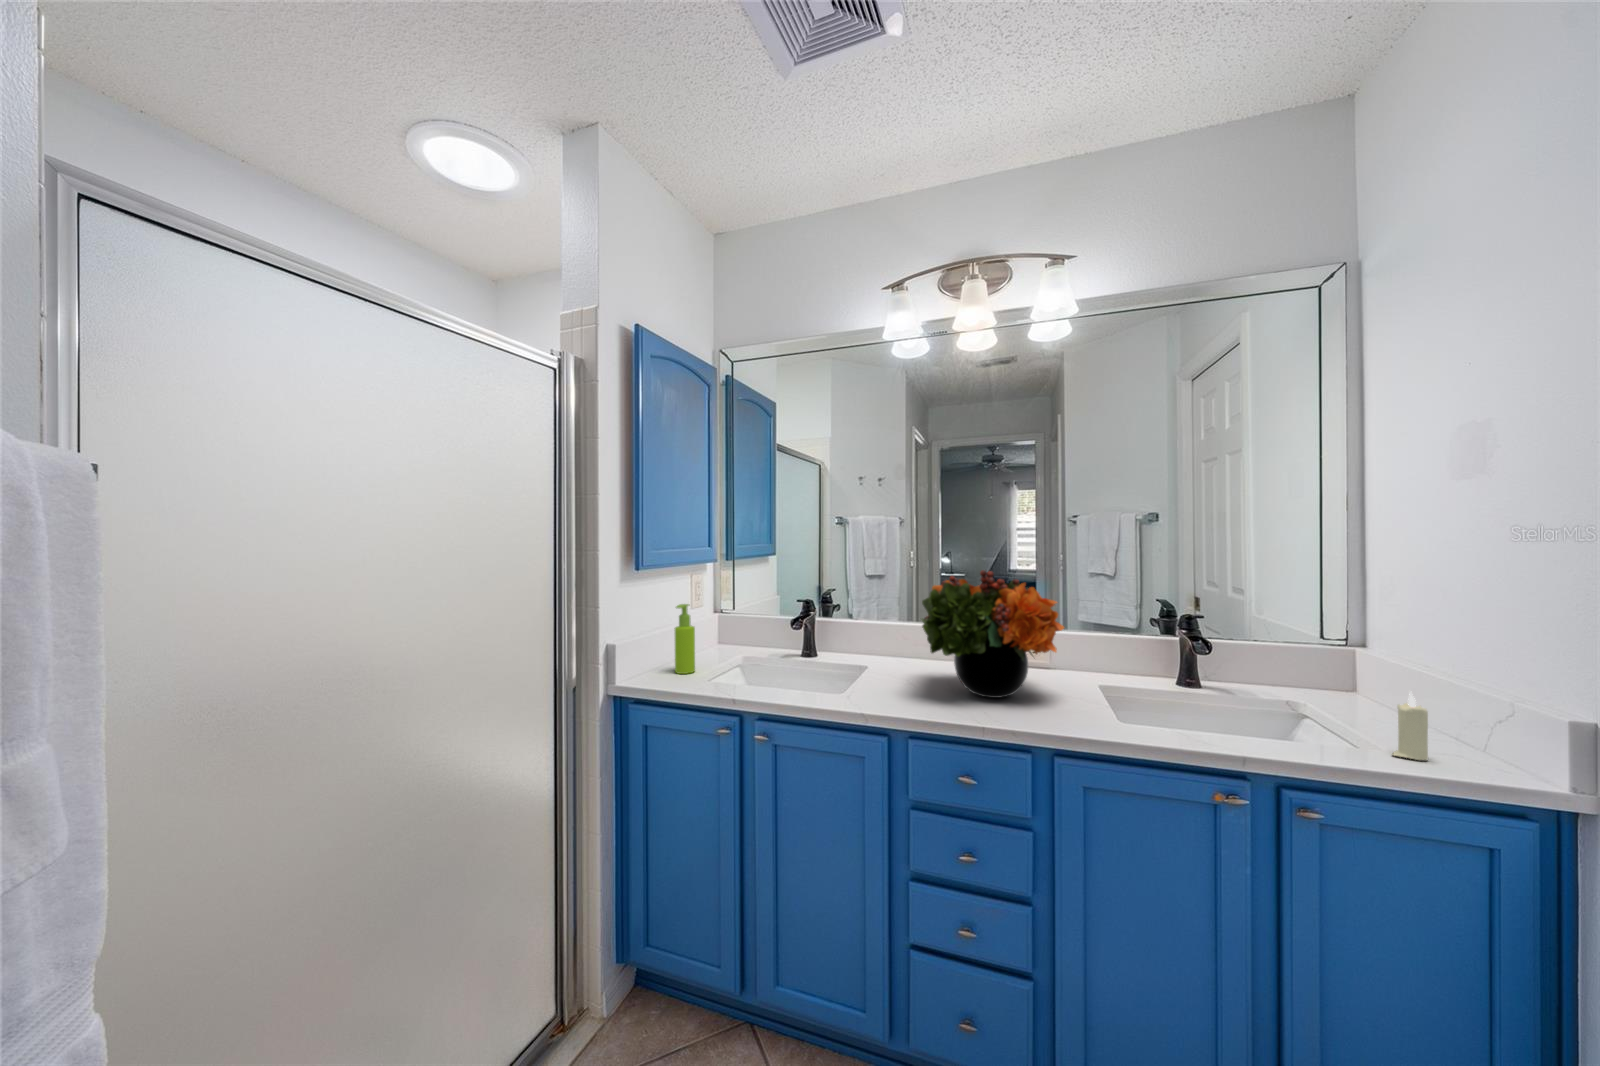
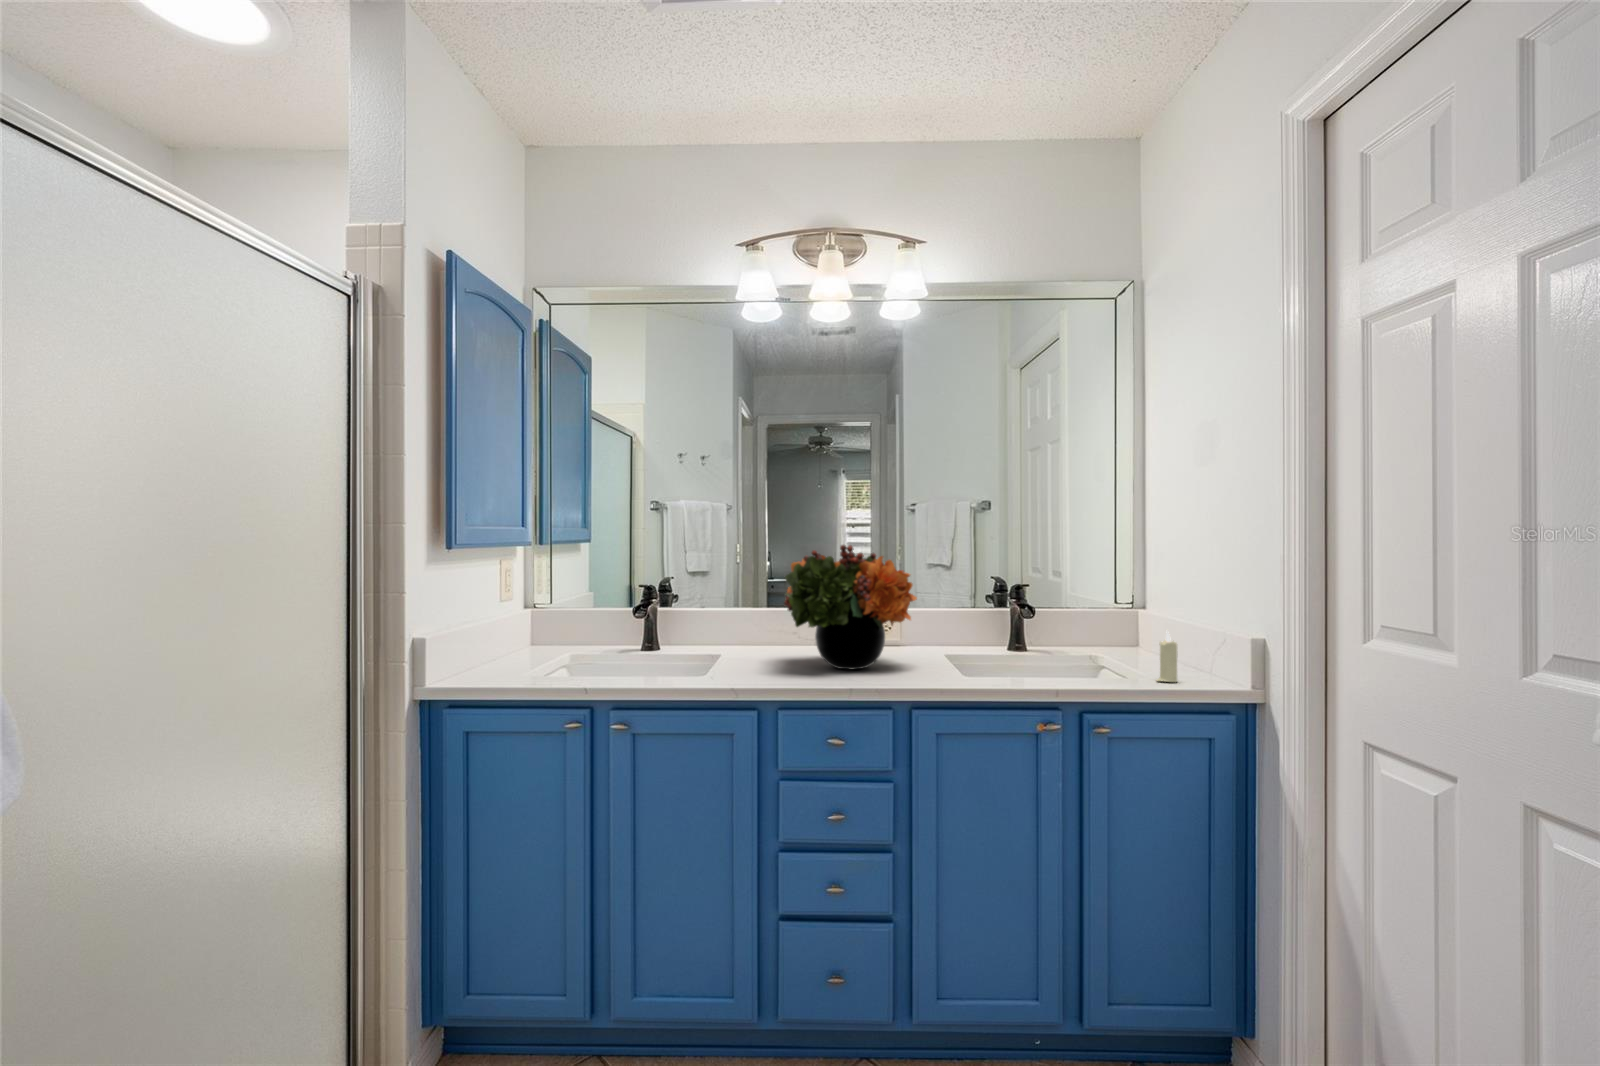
soap dispenser: present [675,604,695,674] -> none [495,589,520,671]

